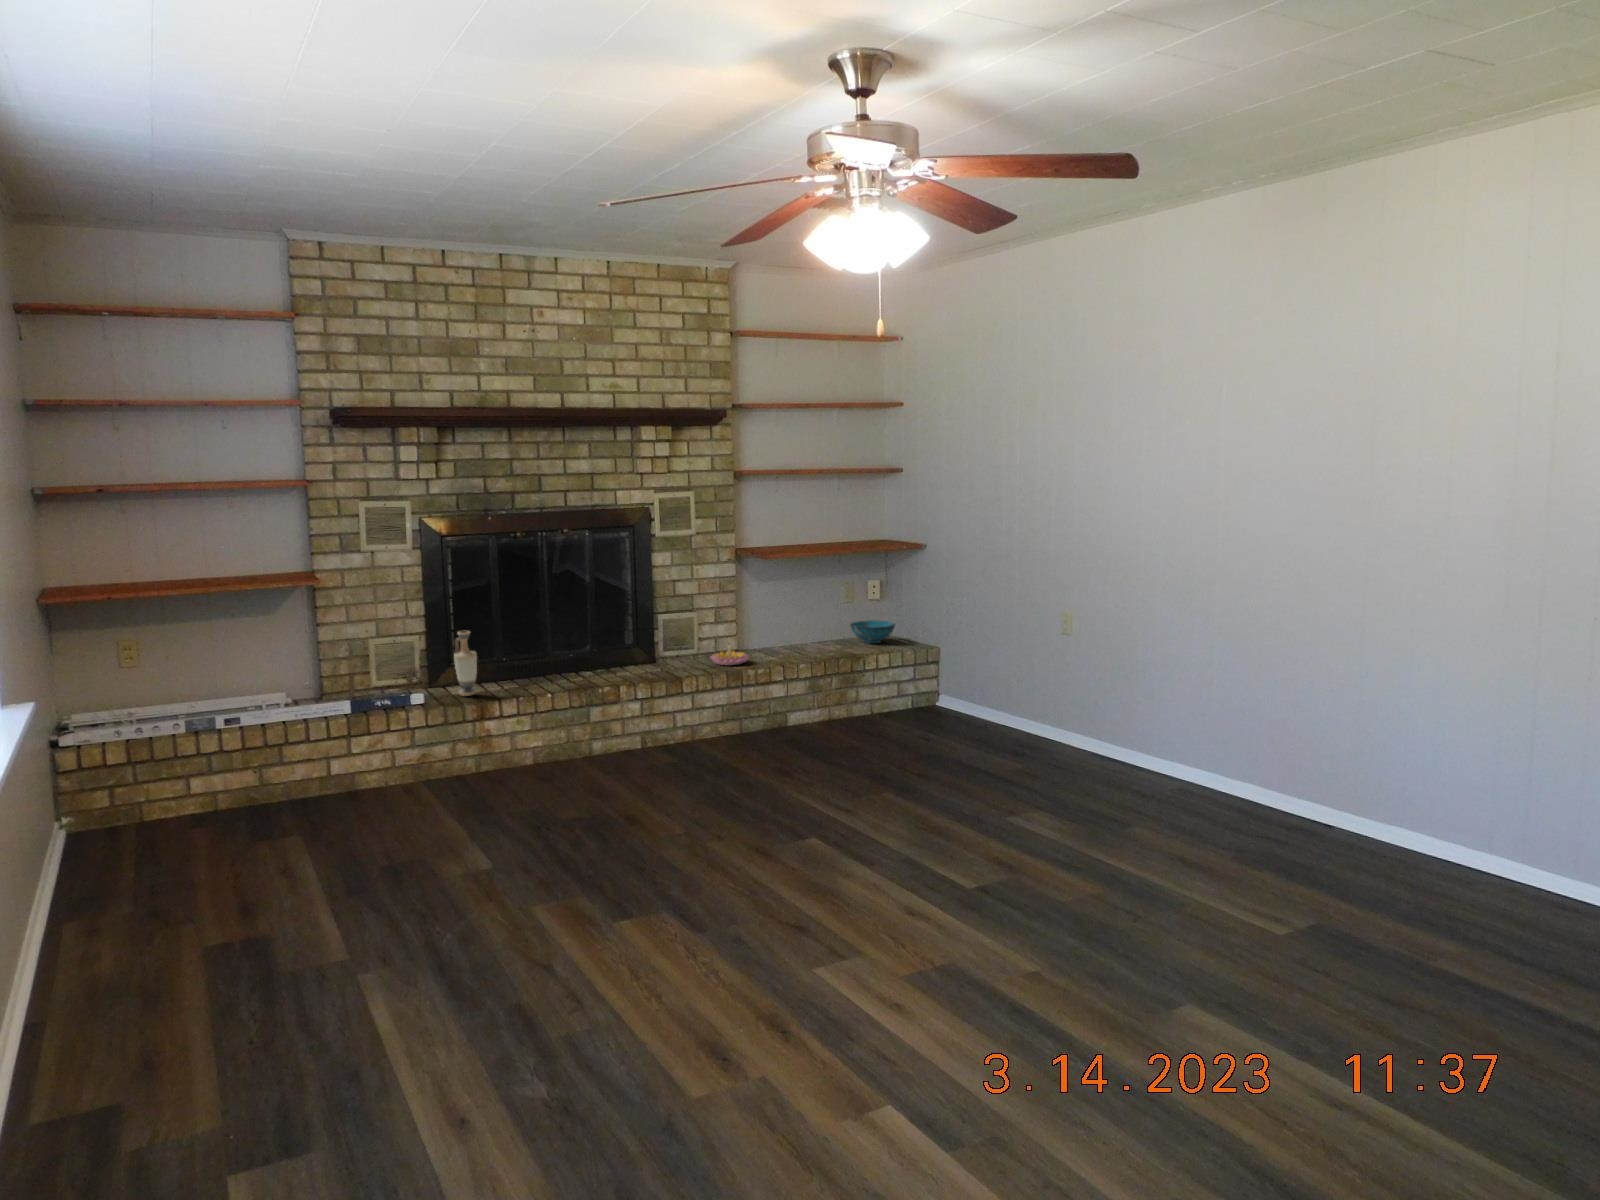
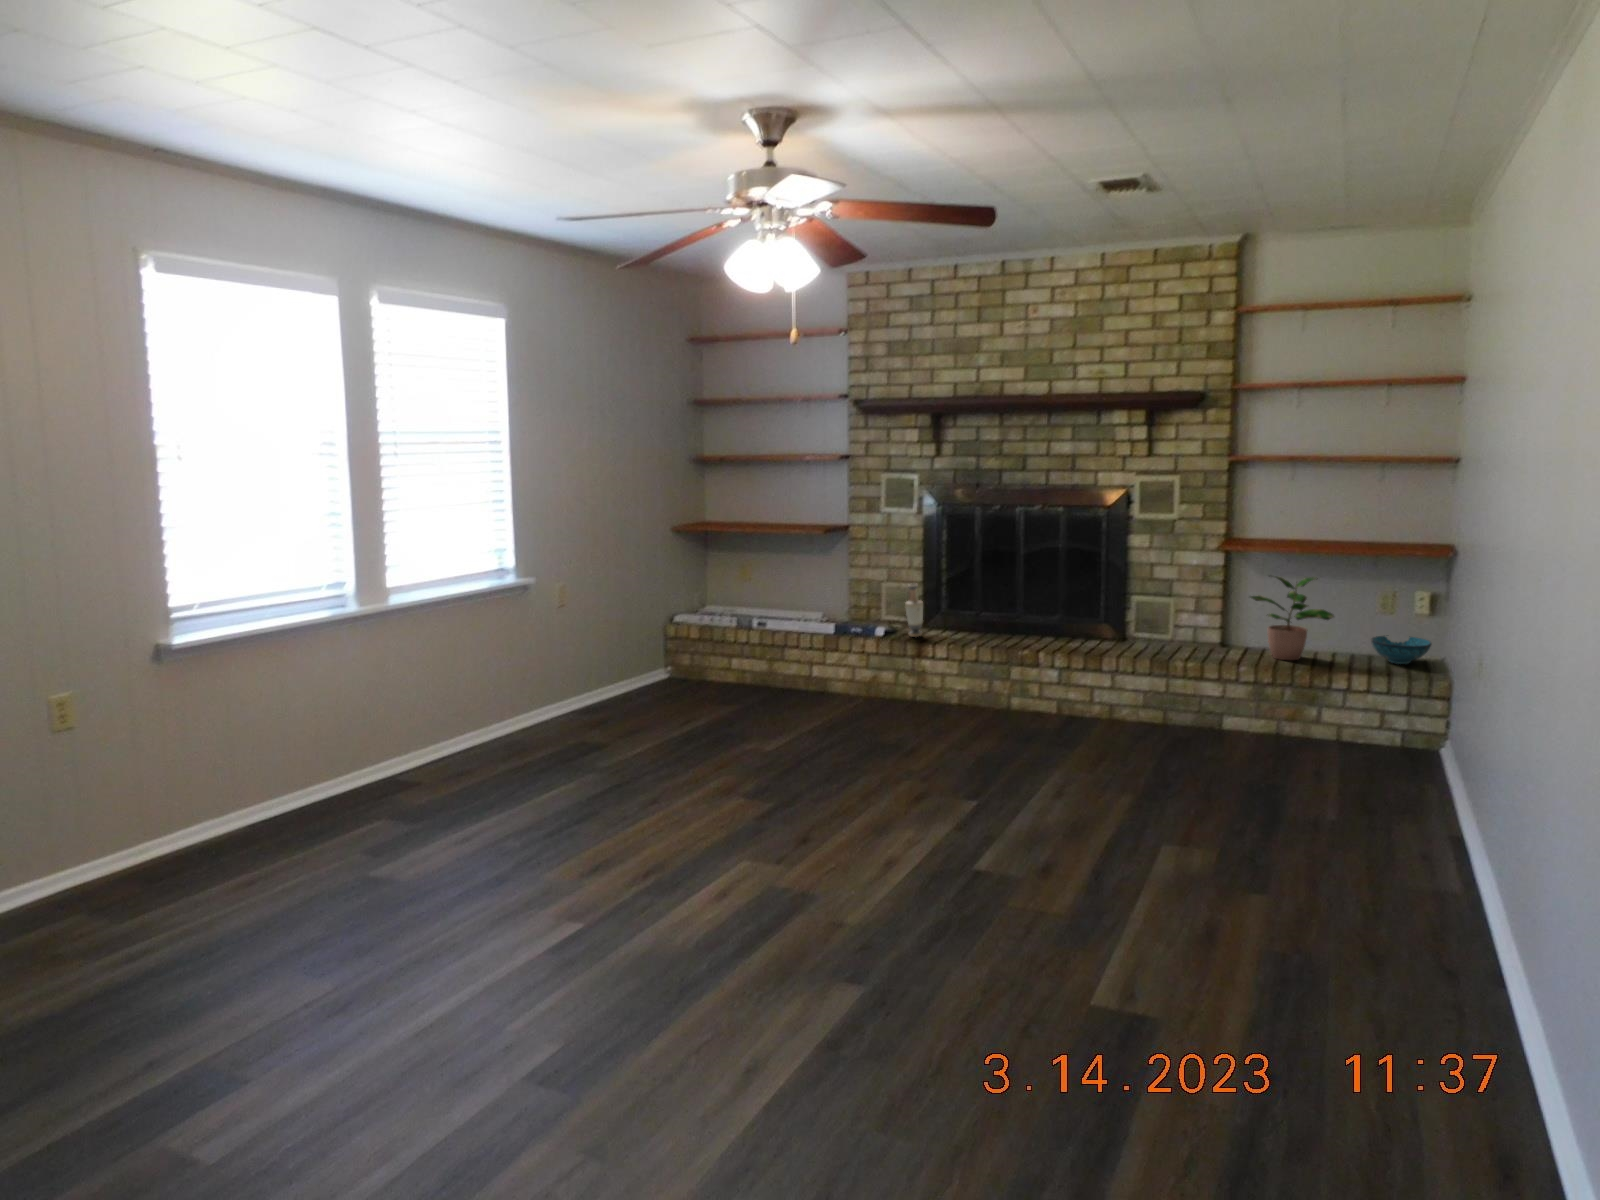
potted plant: none [767,578,842,655] -> present [1250,577,1334,660]
candle holder: present [711,639,749,666] -> none [1159,626,1203,655]

